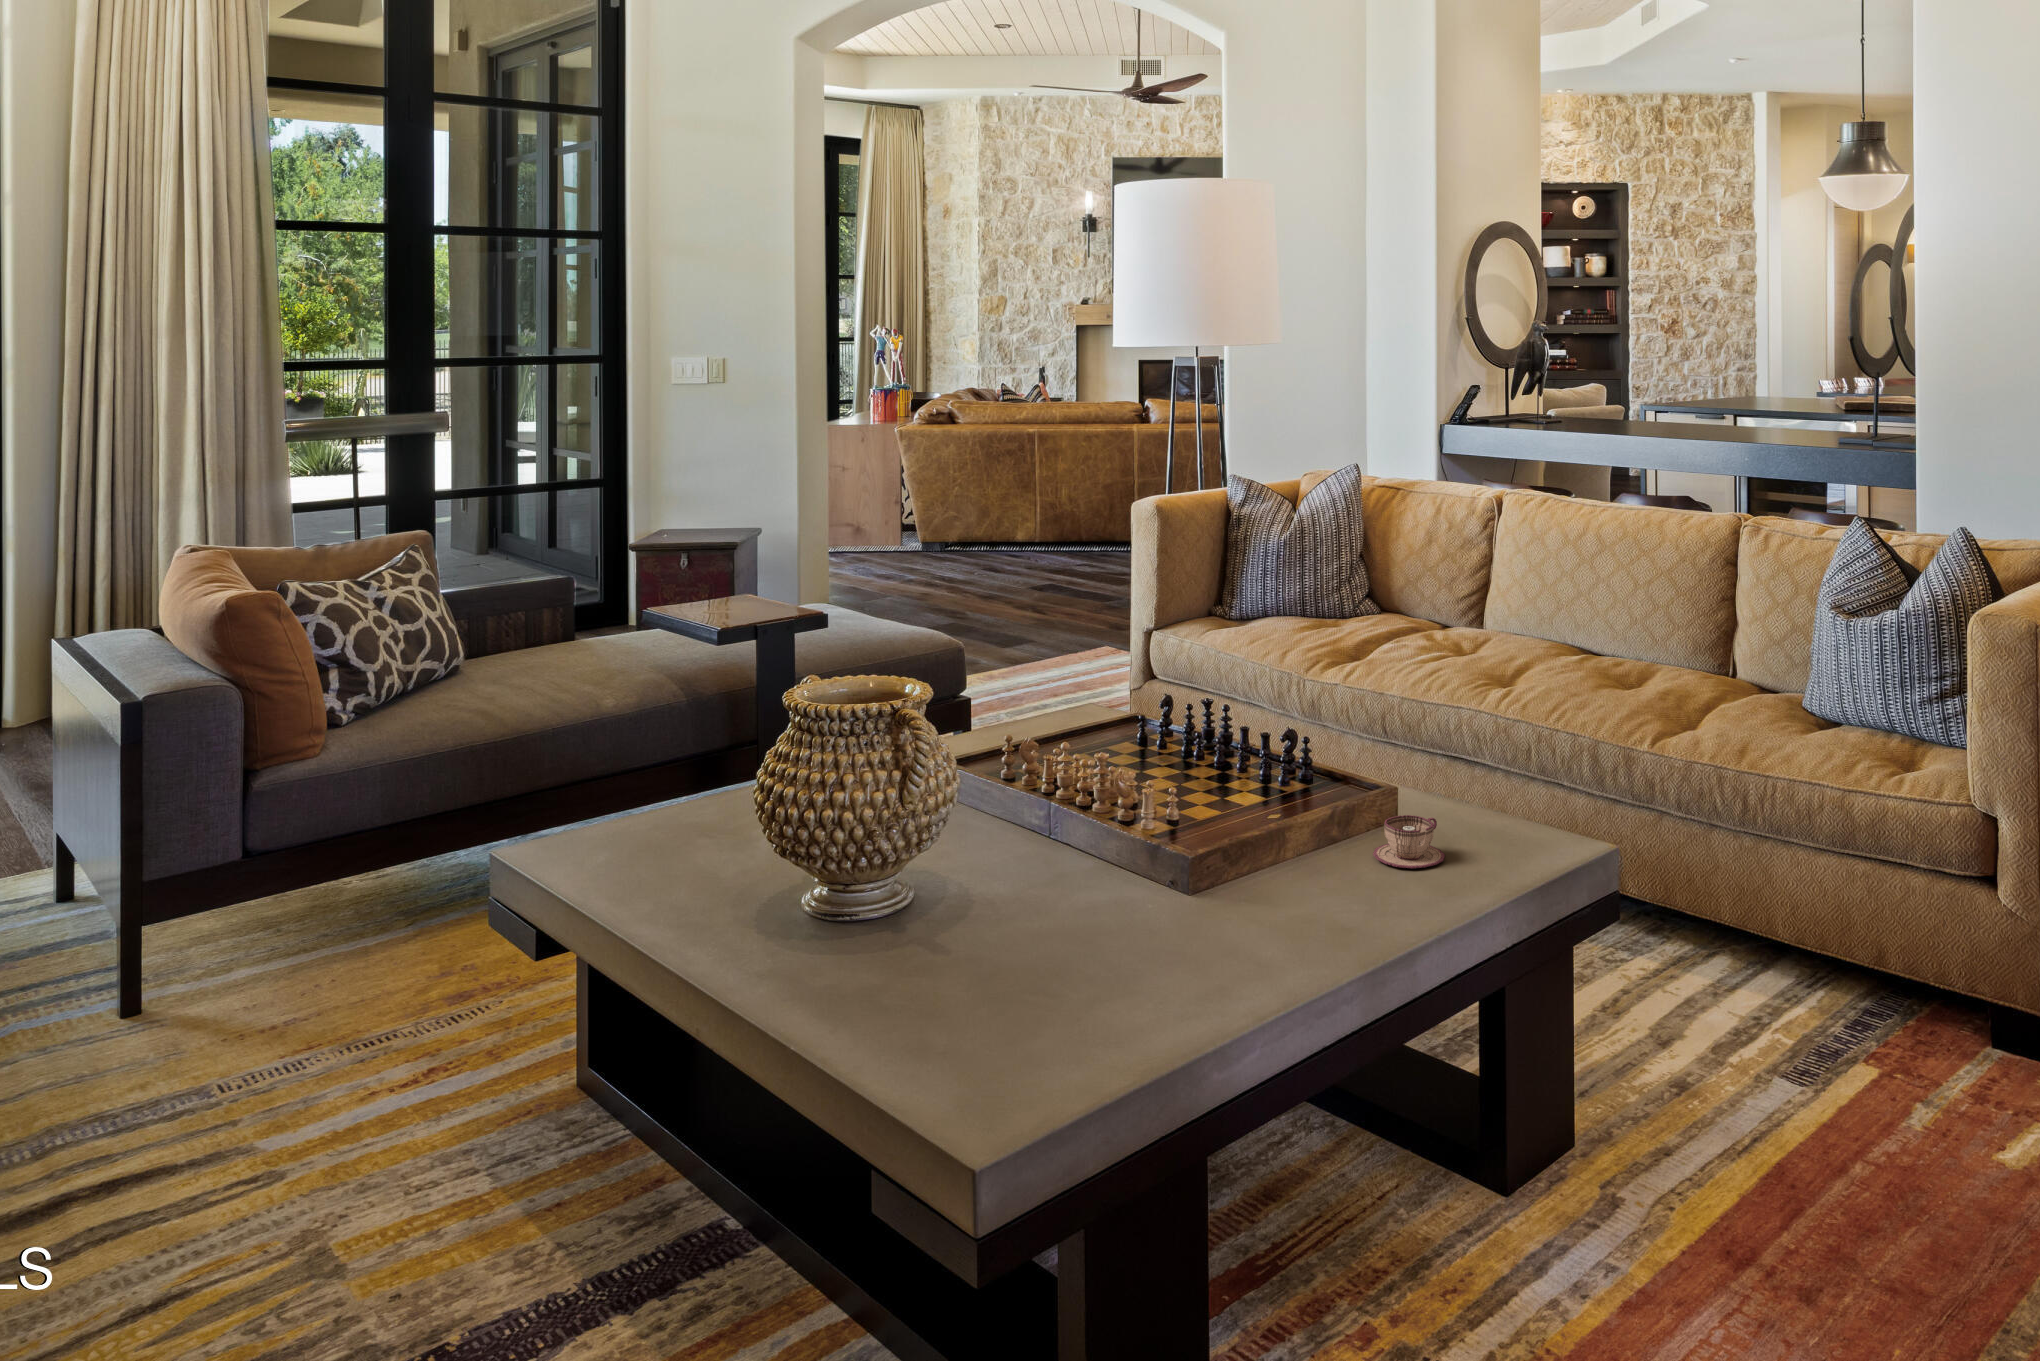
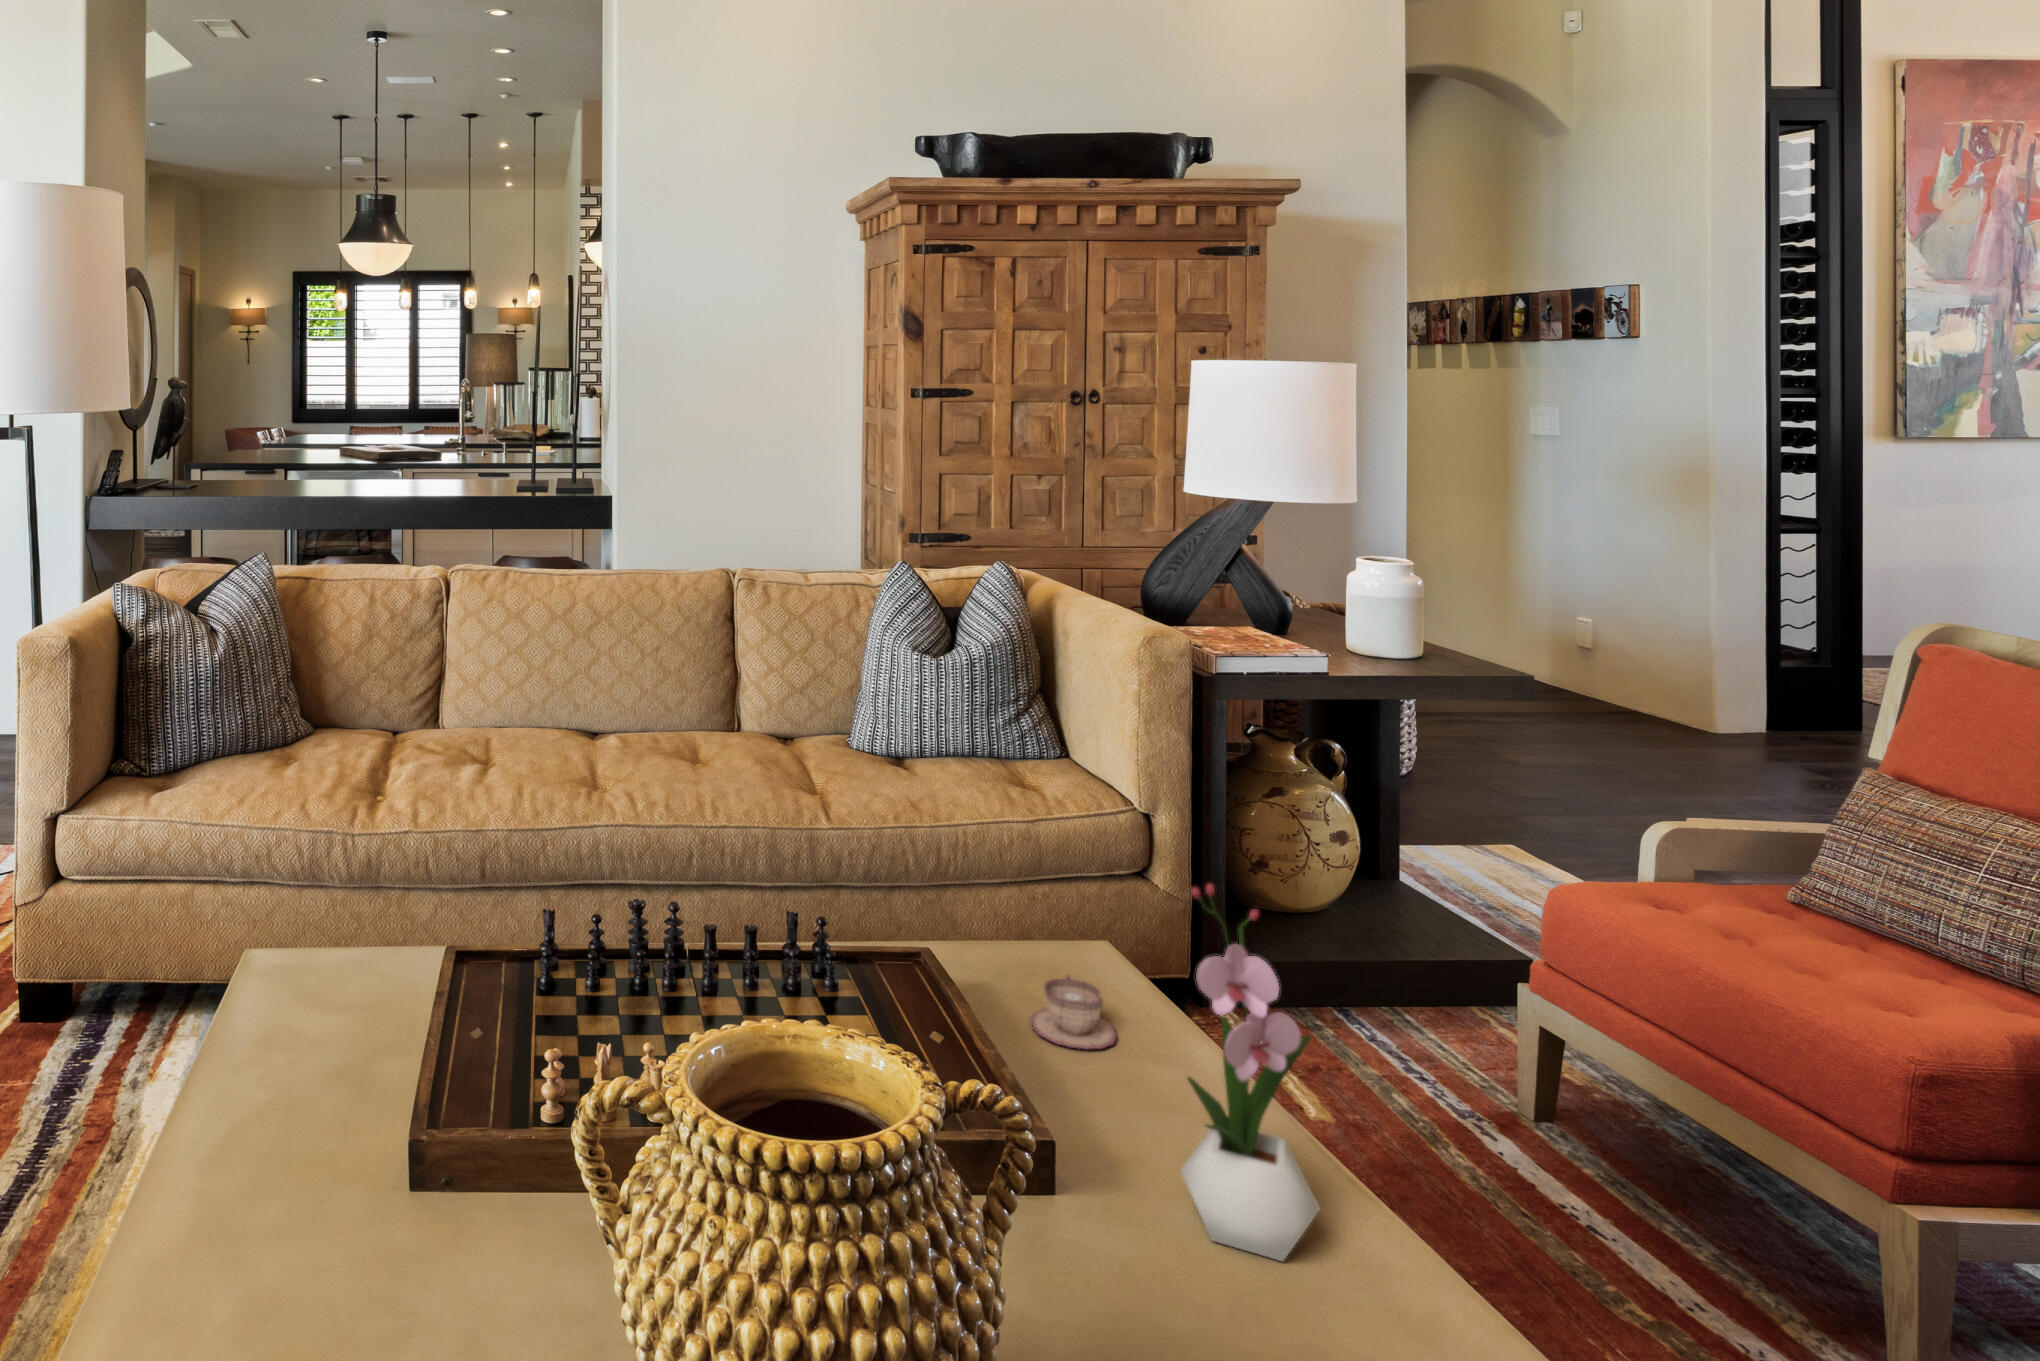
flower arrangement: none [1165,665,1284,952] -> present [1181,883,1320,1262]

